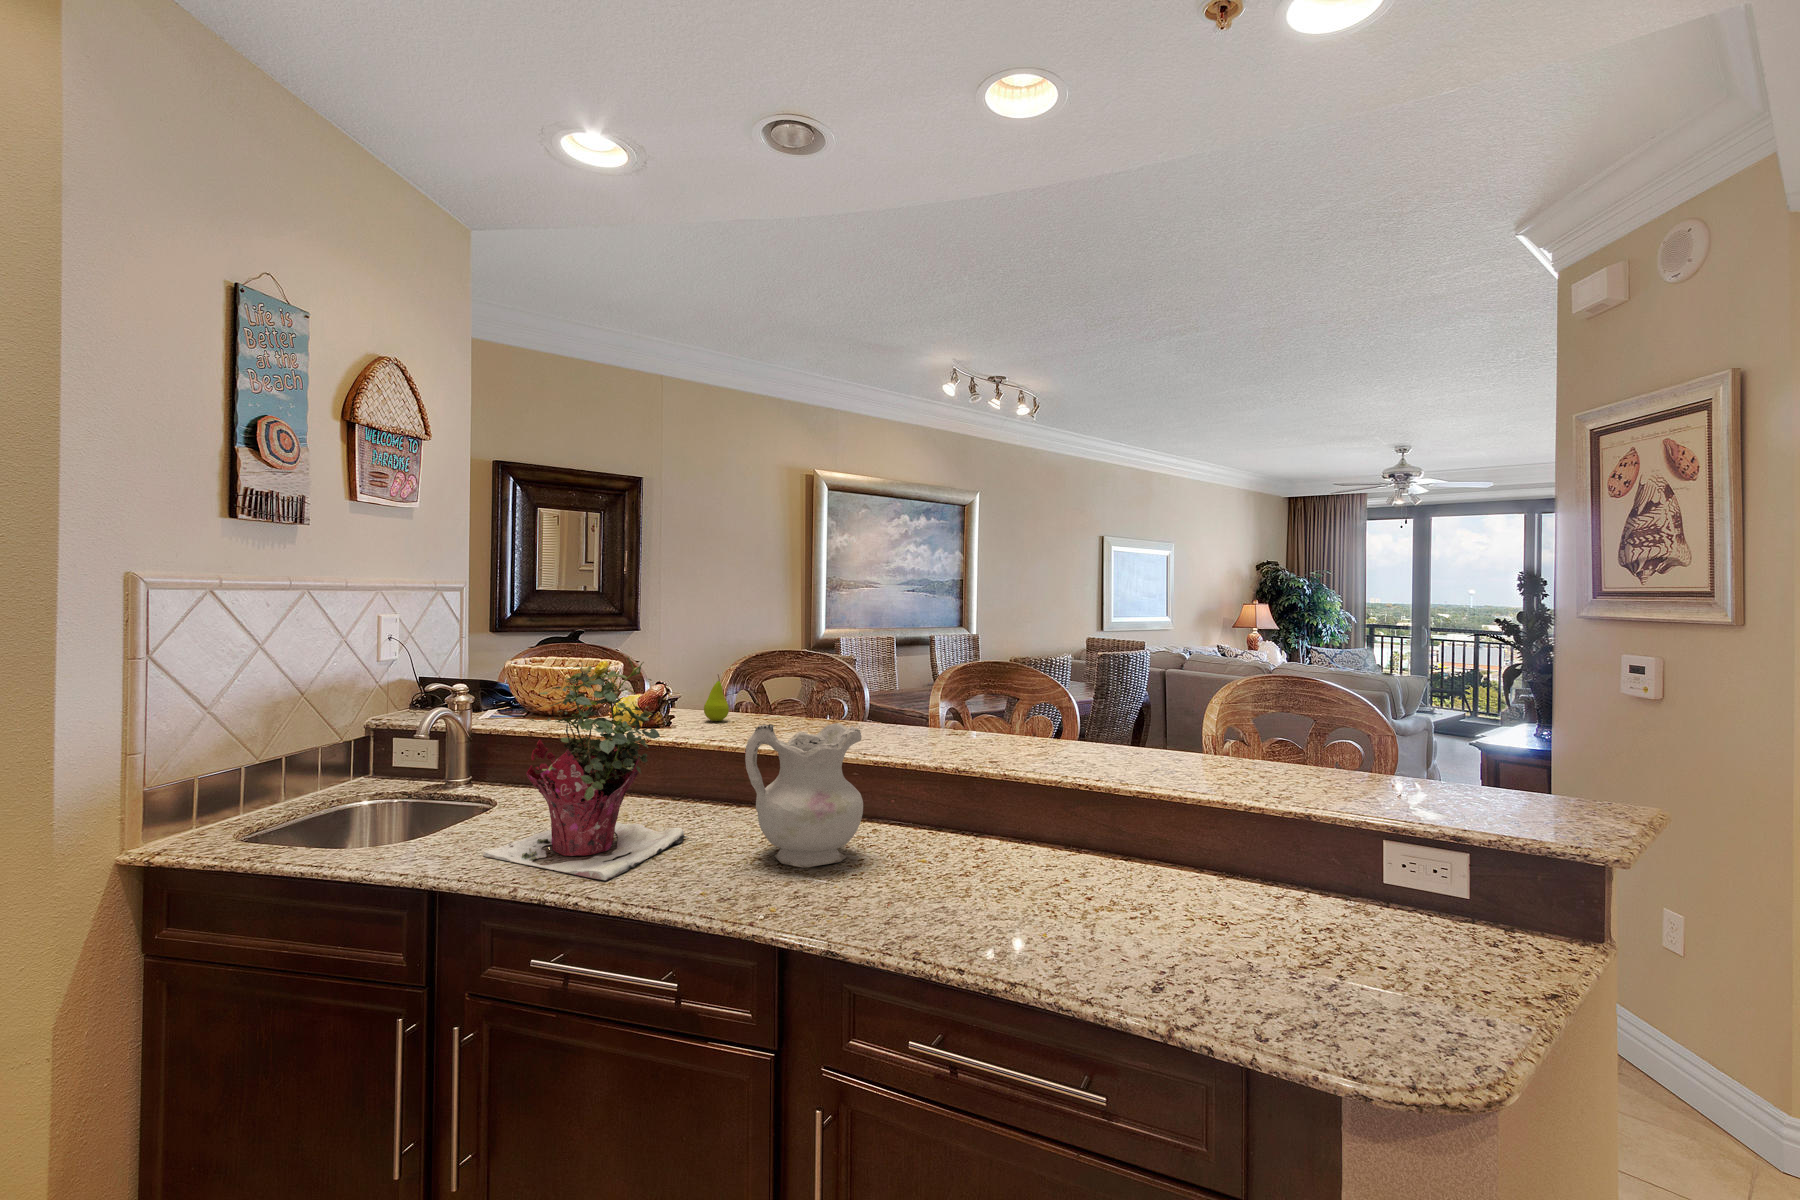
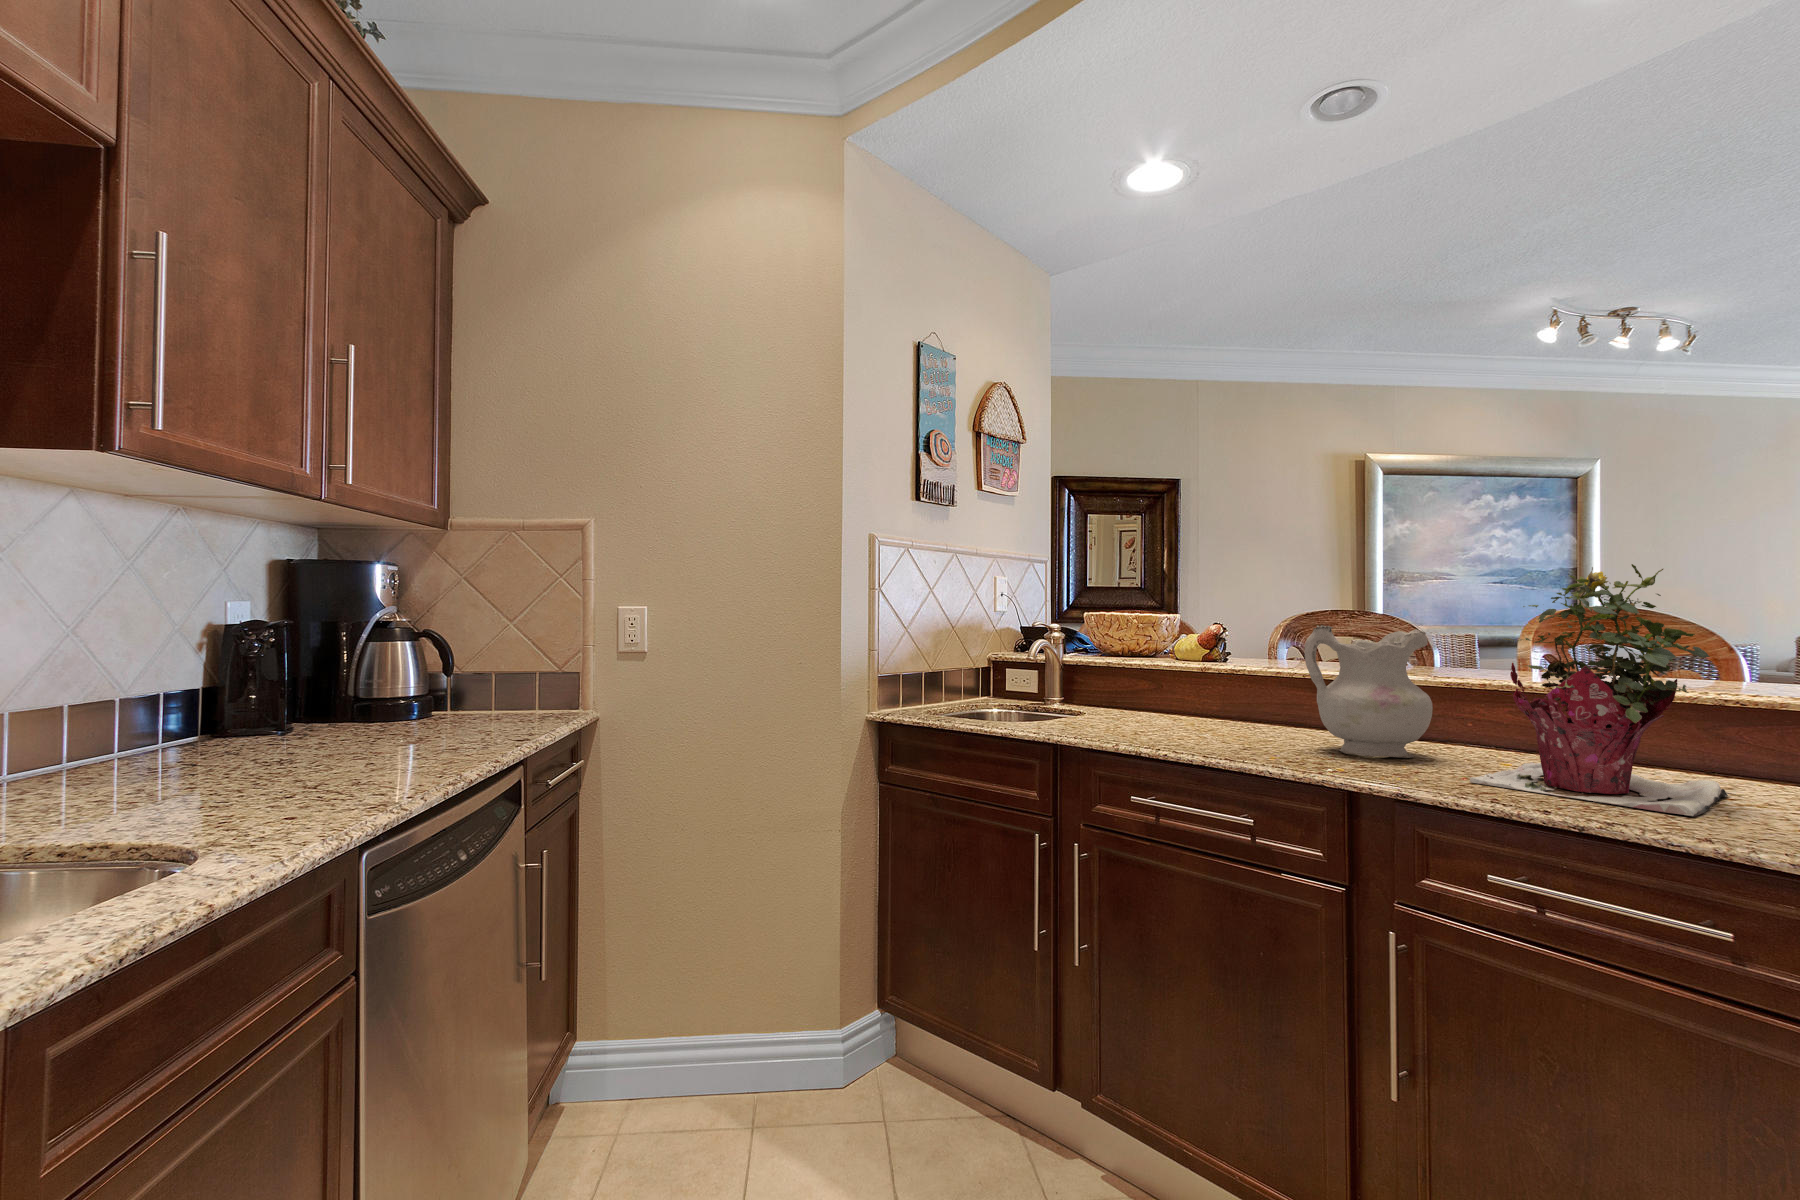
potted plant: present [483,656,688,880] -> present [1470,564,1736,817]
fruit: present [704,675,729,721] -> none [1257,619,1282,663]

